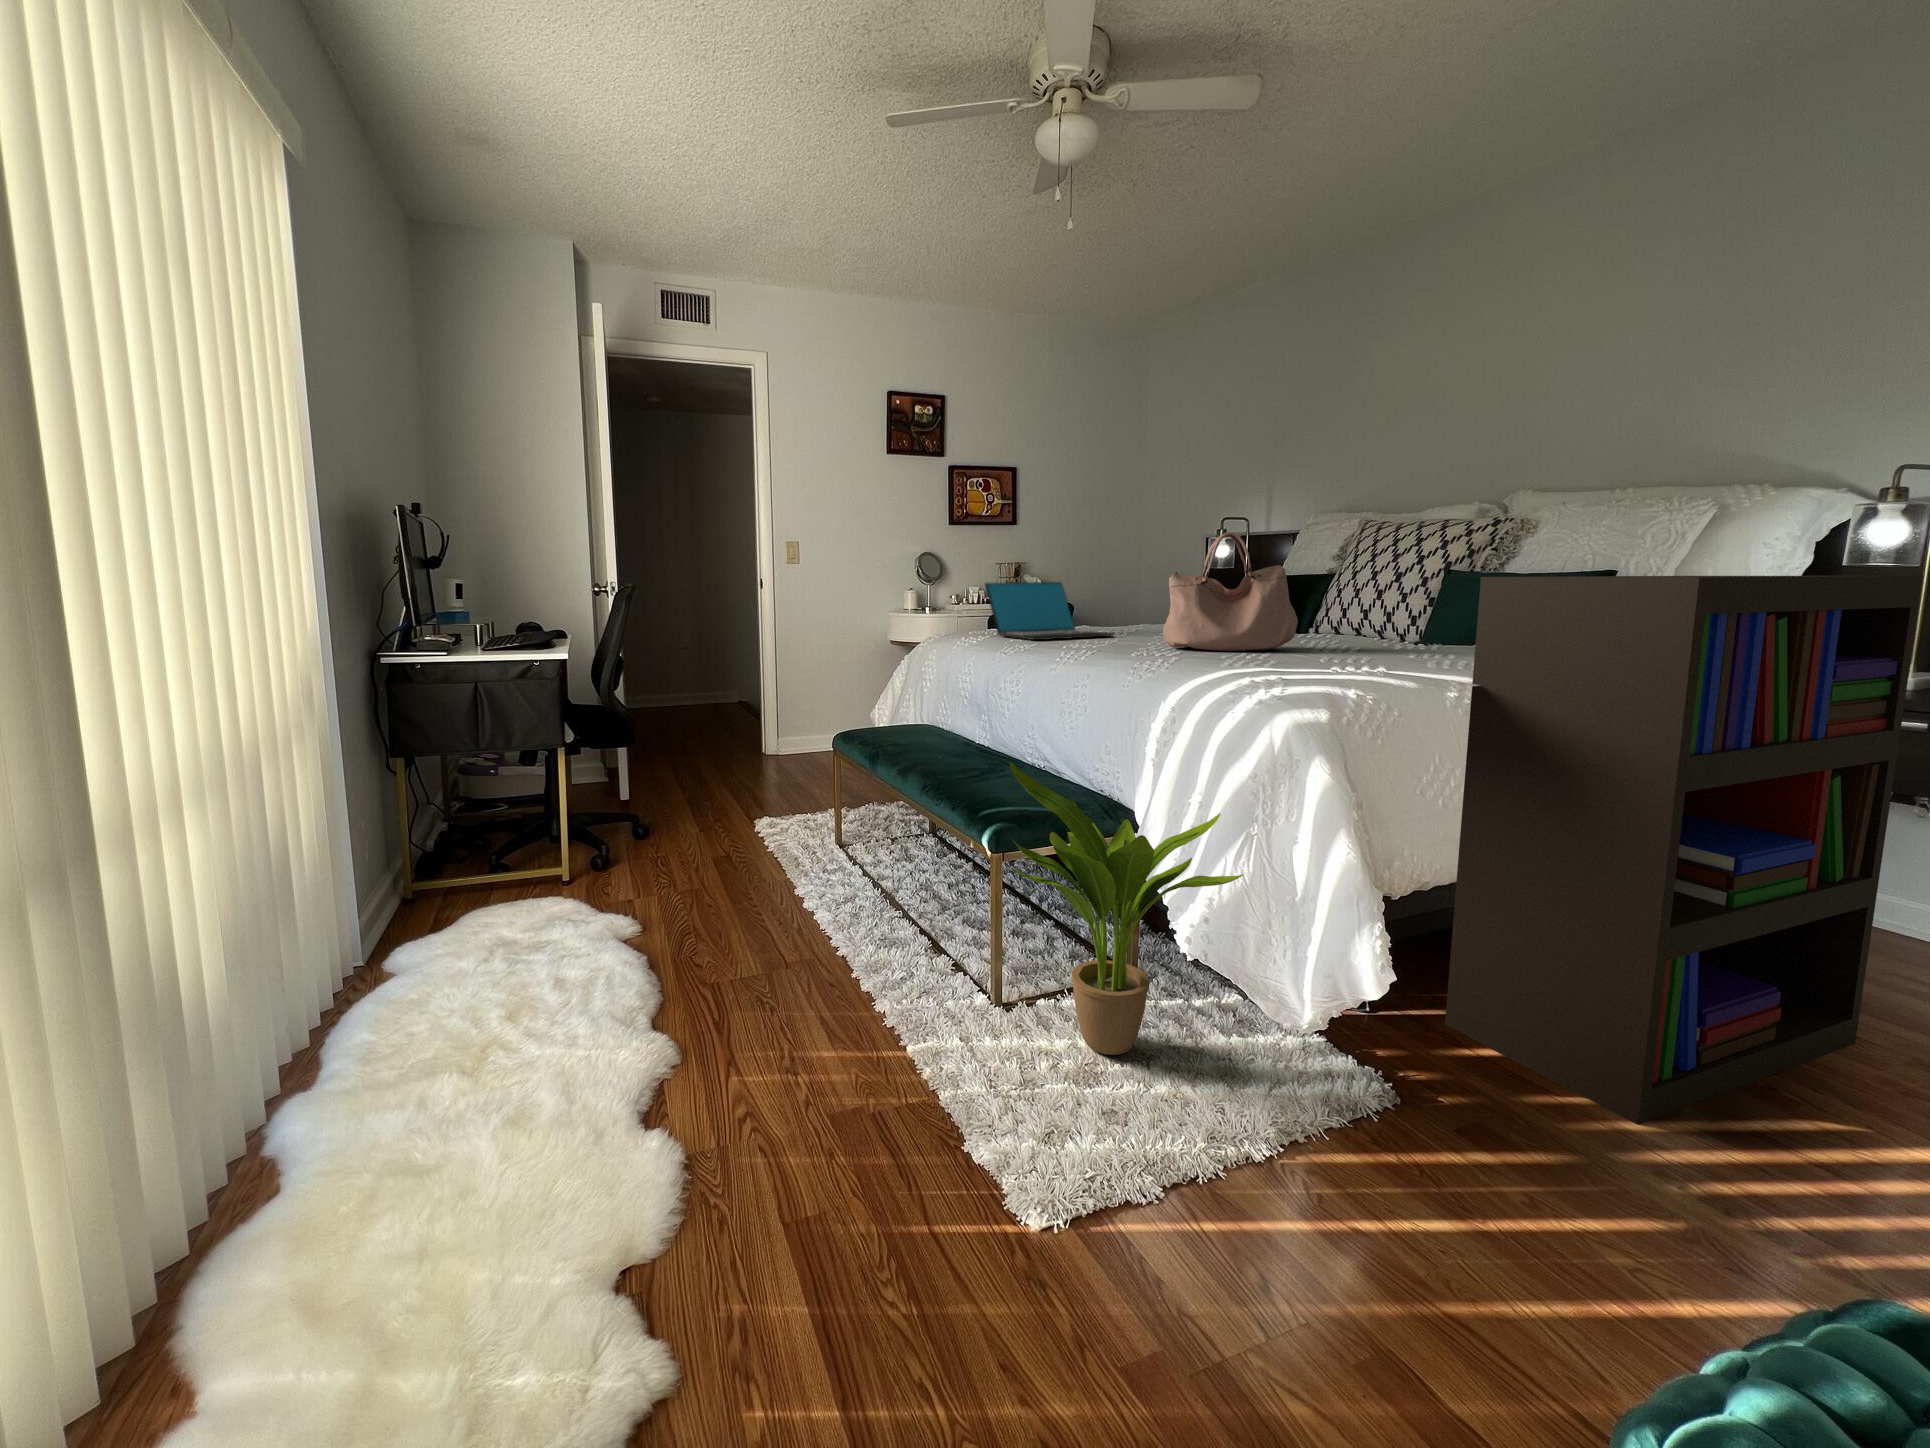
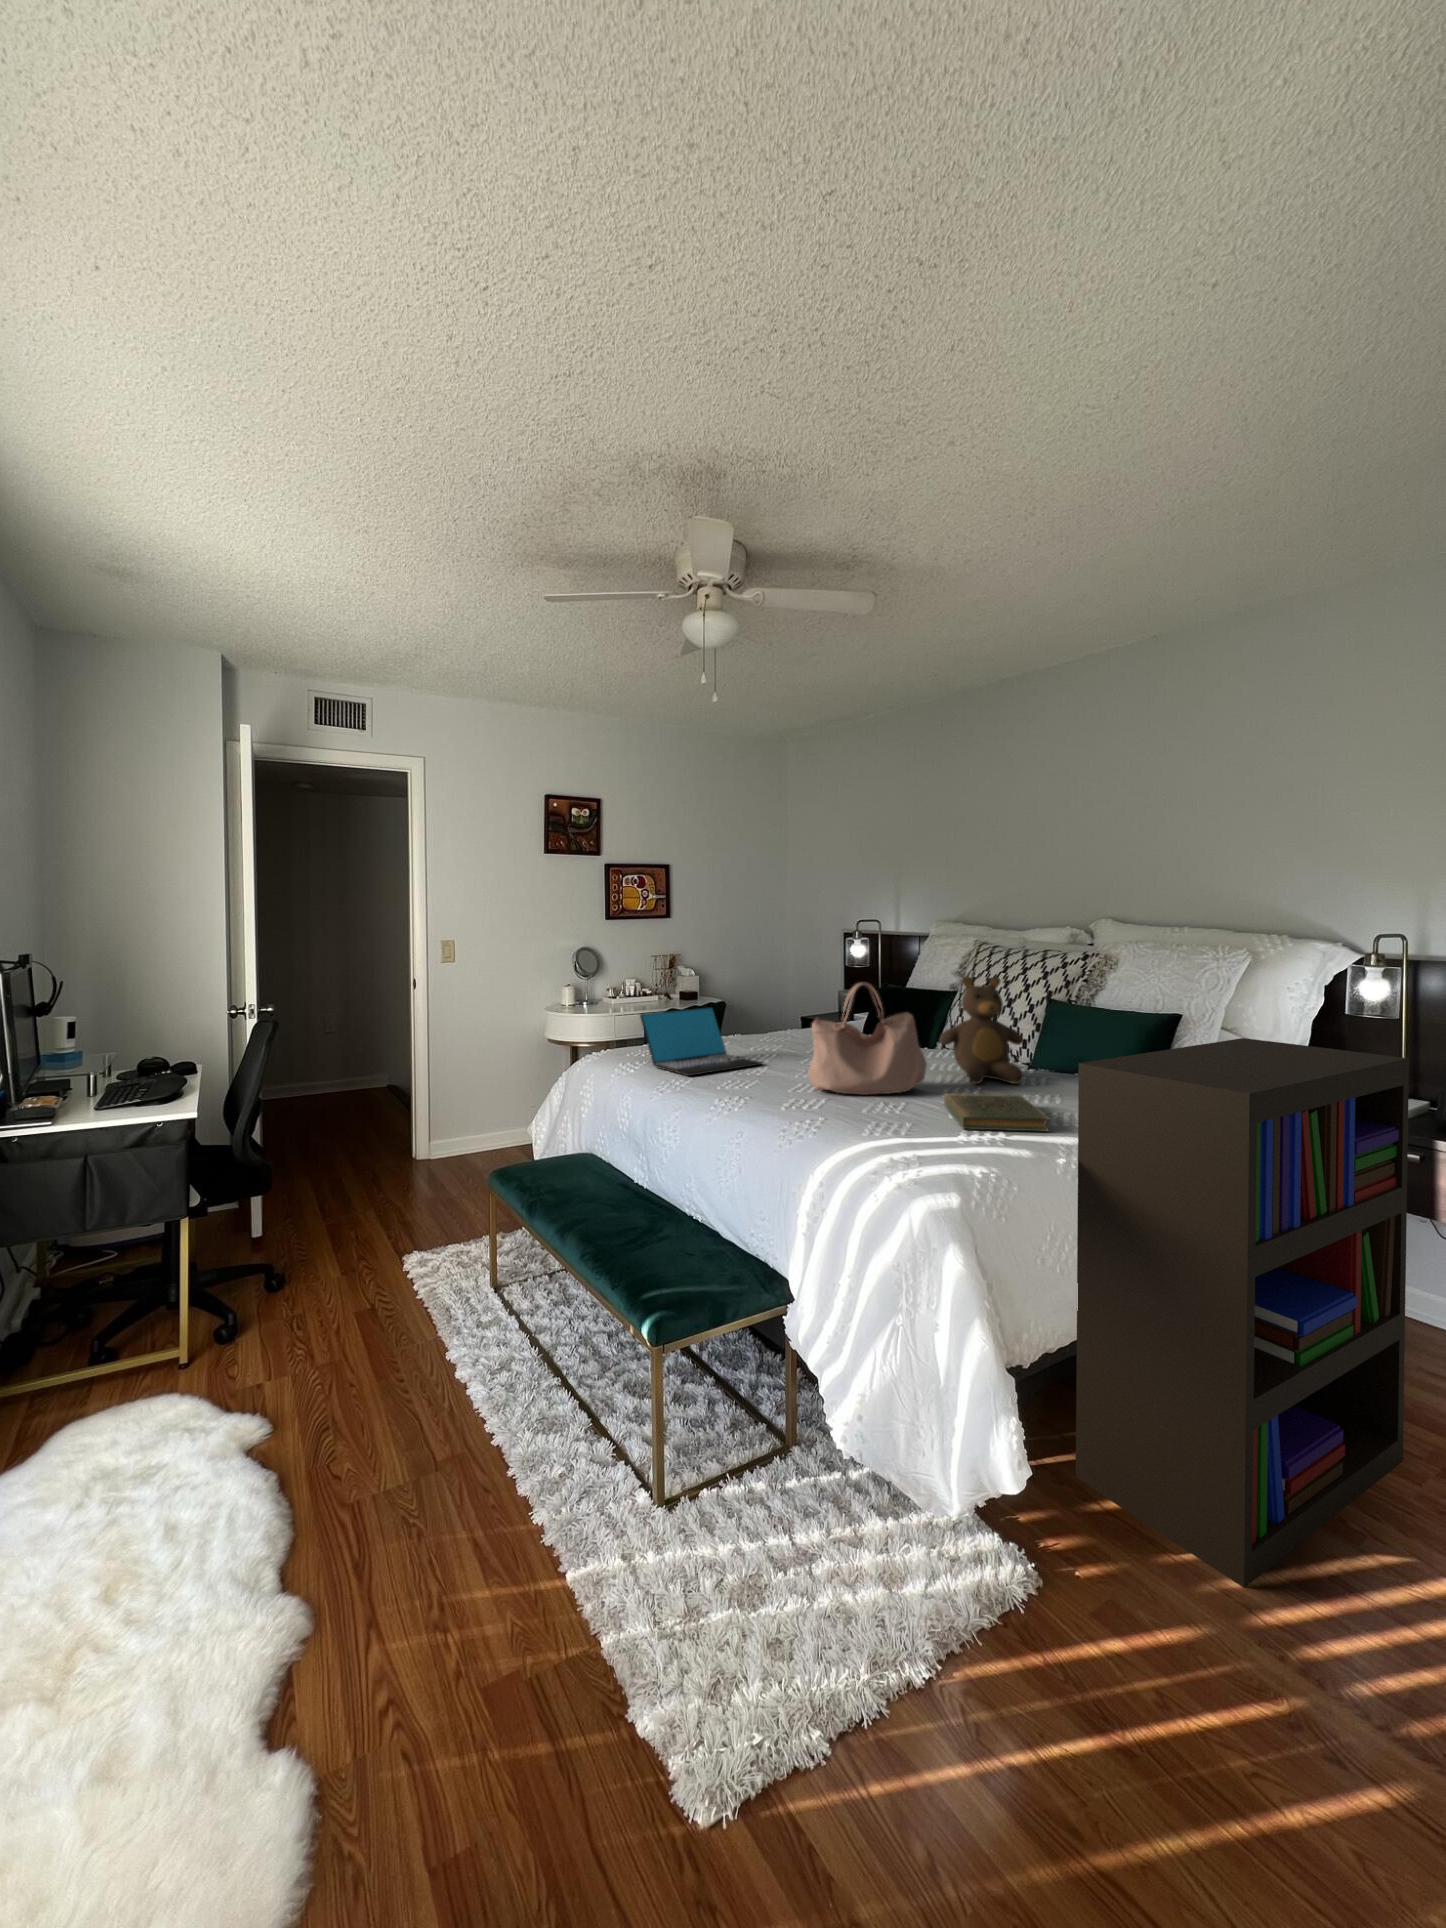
teddy bear: none [1314,533,1413,648] -> present [940,976,1024,1084]
book: none [1316,645,1442,670] -> present [944,1093,1049,1132]
potted plant: present [1009,762,1245,1055] -> none [668,1256,895,1559]

